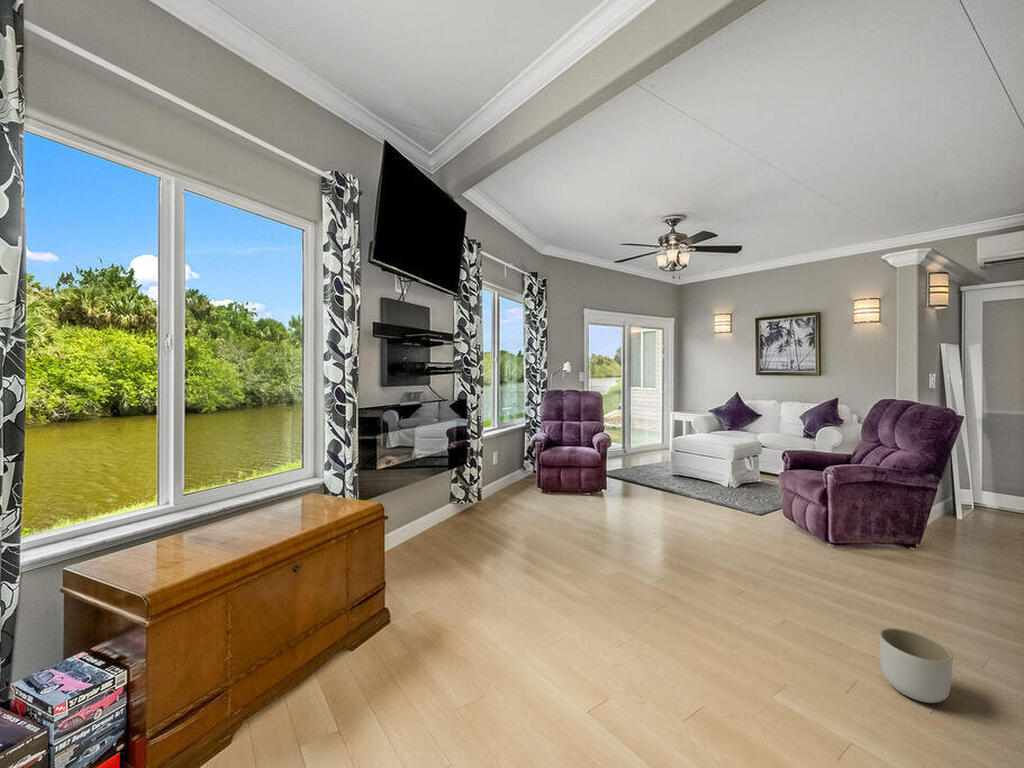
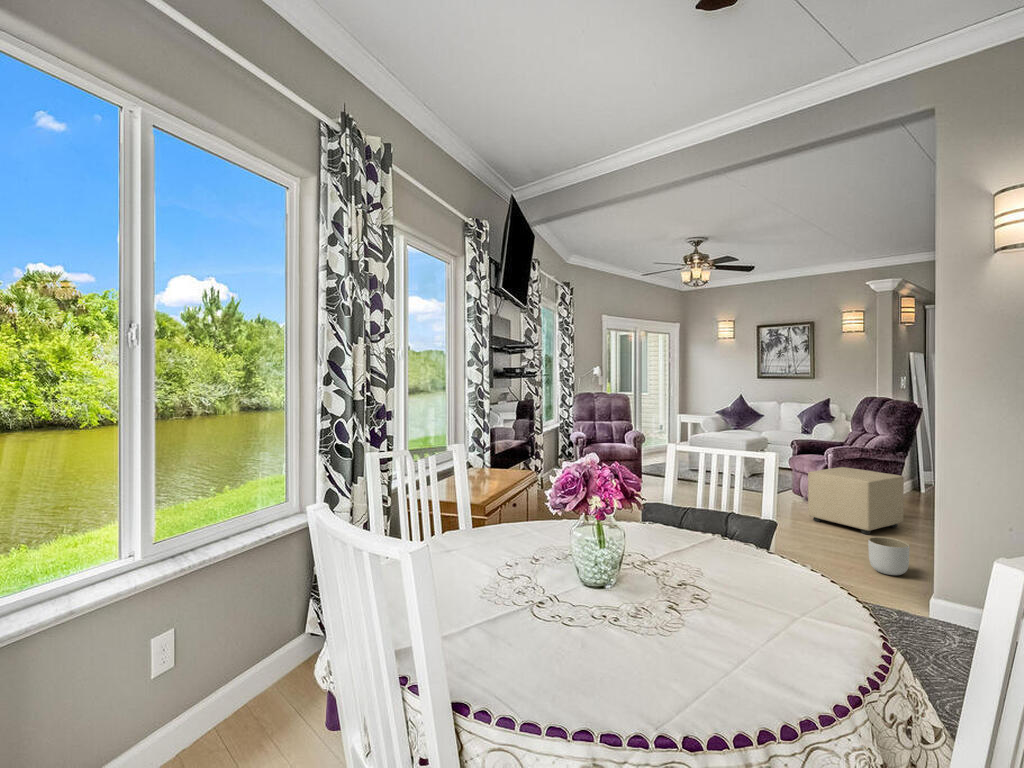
ottoman: none [797,492,936,595] -> present [808,467,904,534]

